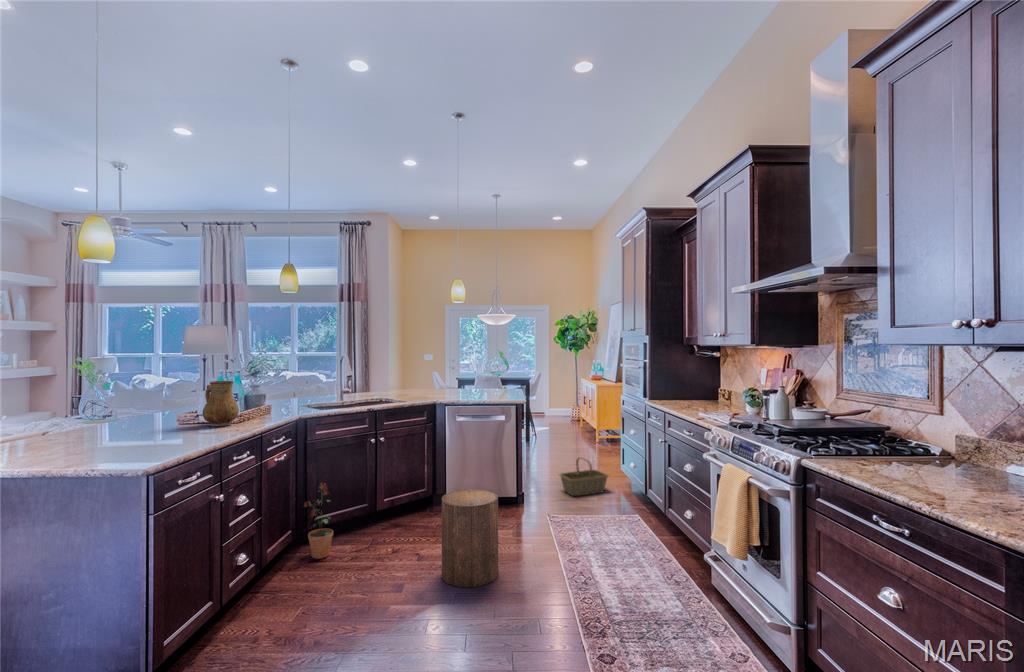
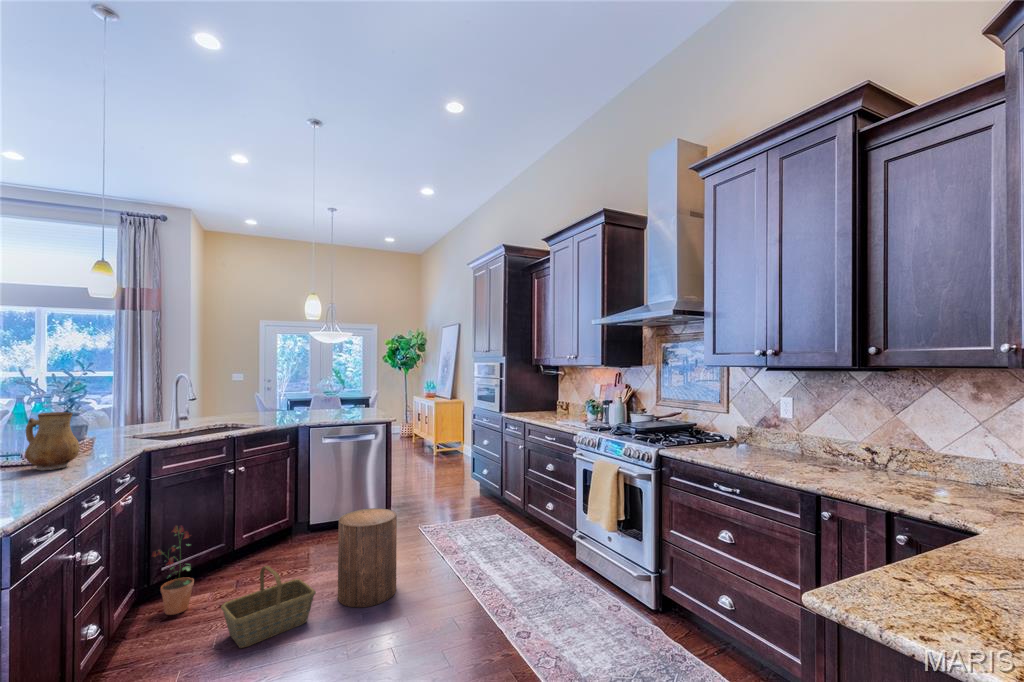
basket: present [560,458,608,496] -> present [221,566,316,648]

